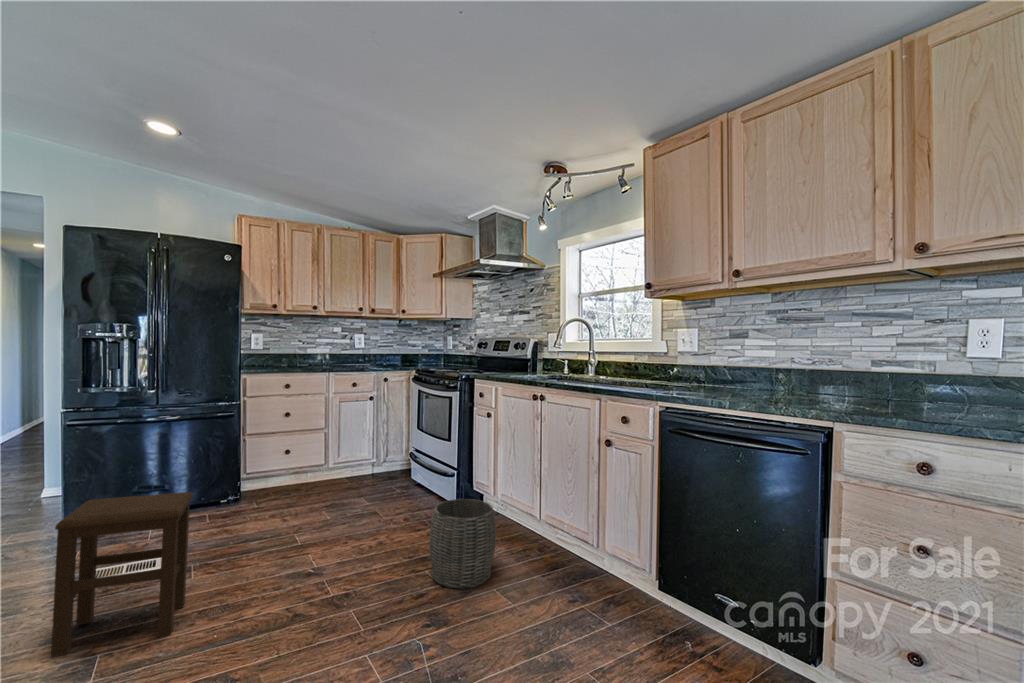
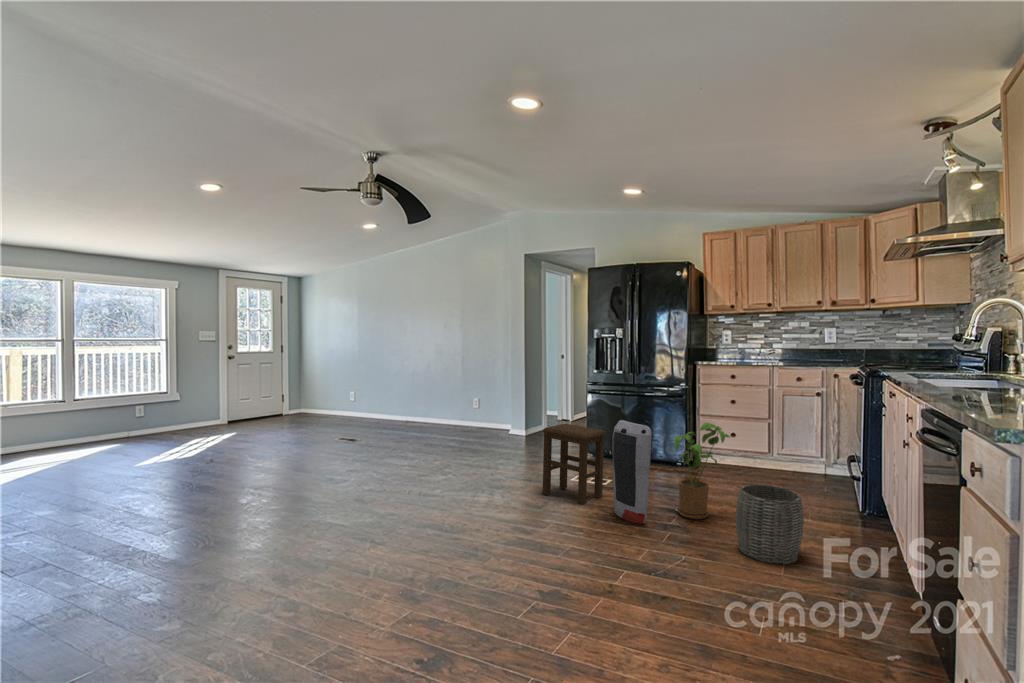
house plant: none [310,445,380,575] -> present [674,423,730,519]
air purifier: none [240,468,319,621] -> present [613,420,652,524]

